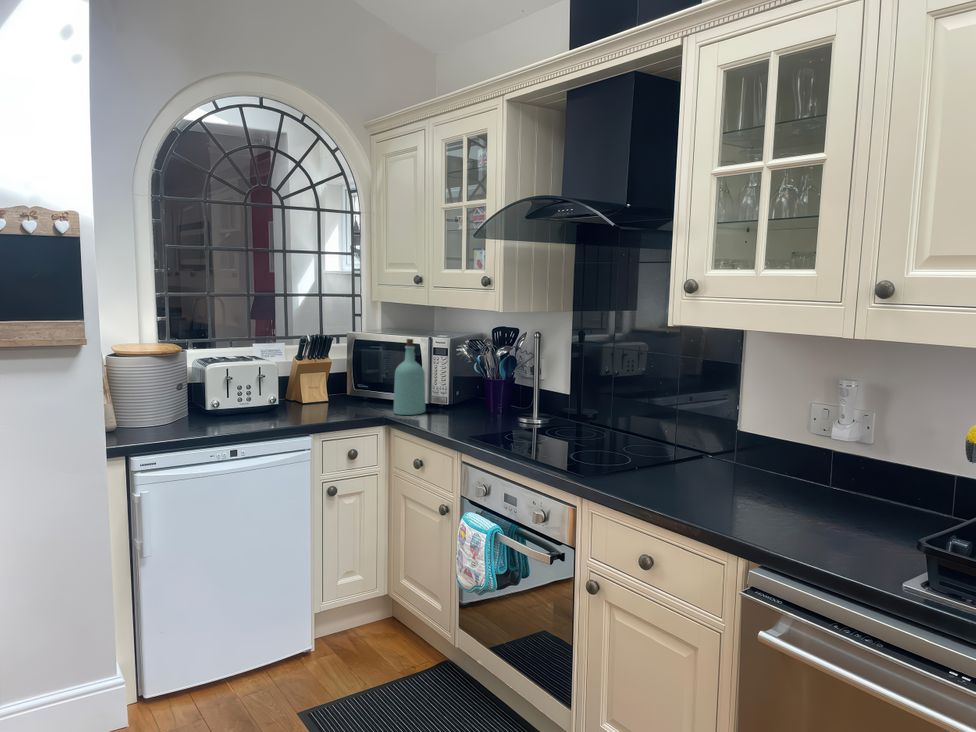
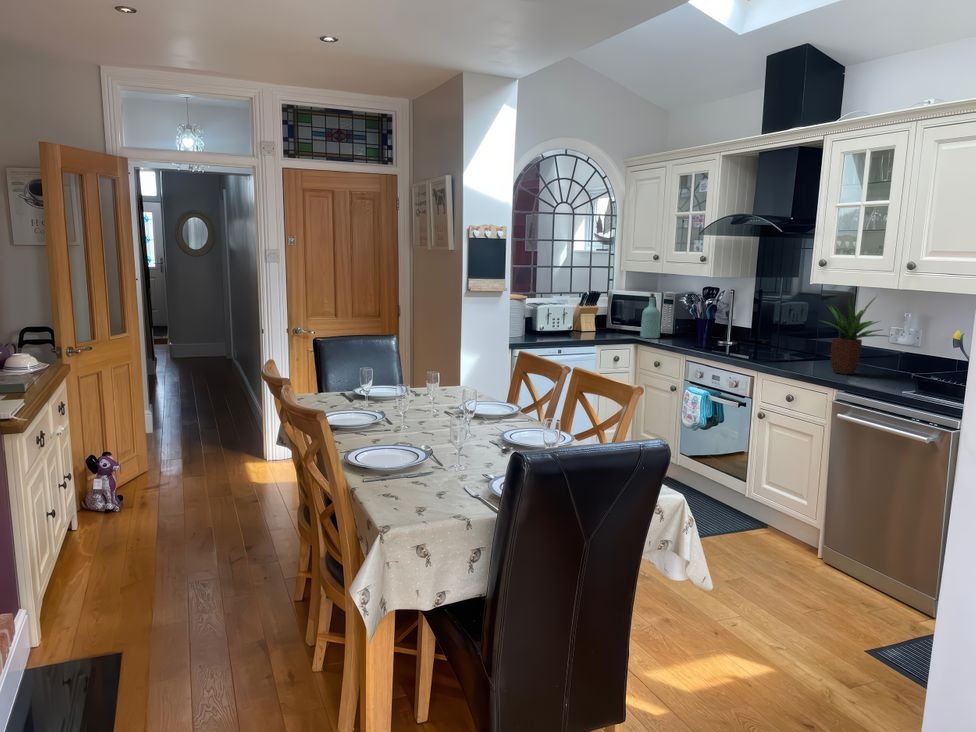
potted plant: none [693,349,833,509] -> present [822,297,887,375]

